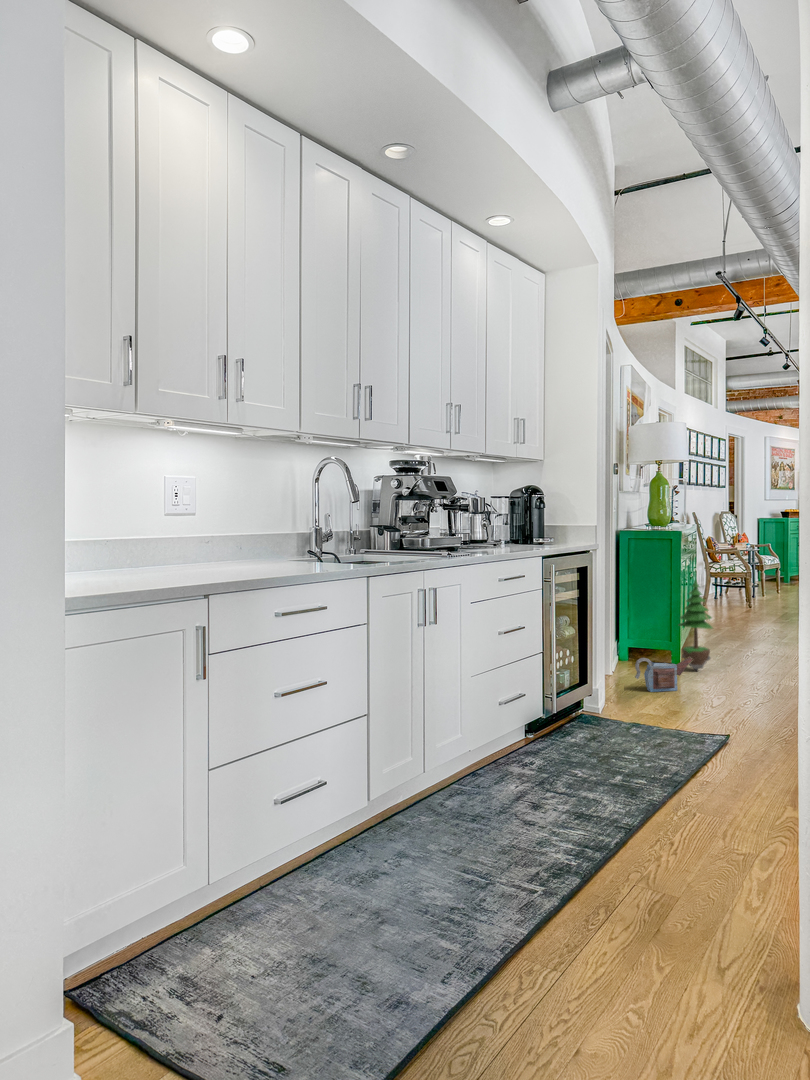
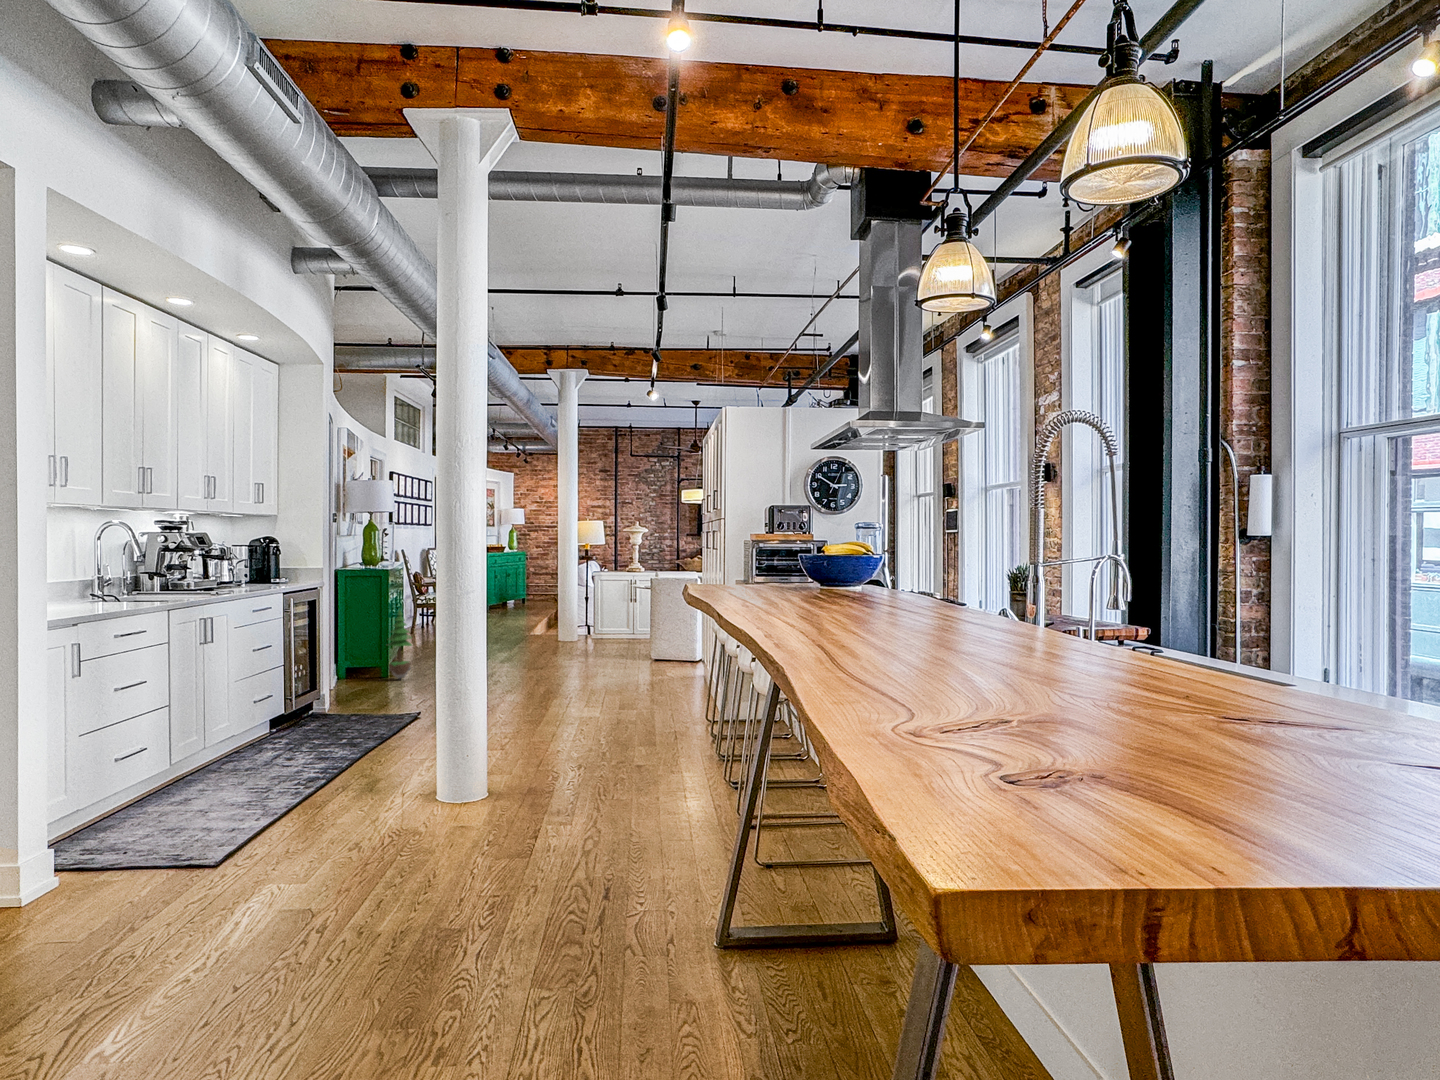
watering can: present [635,657,692,692] -> none [352,667,397,696]

